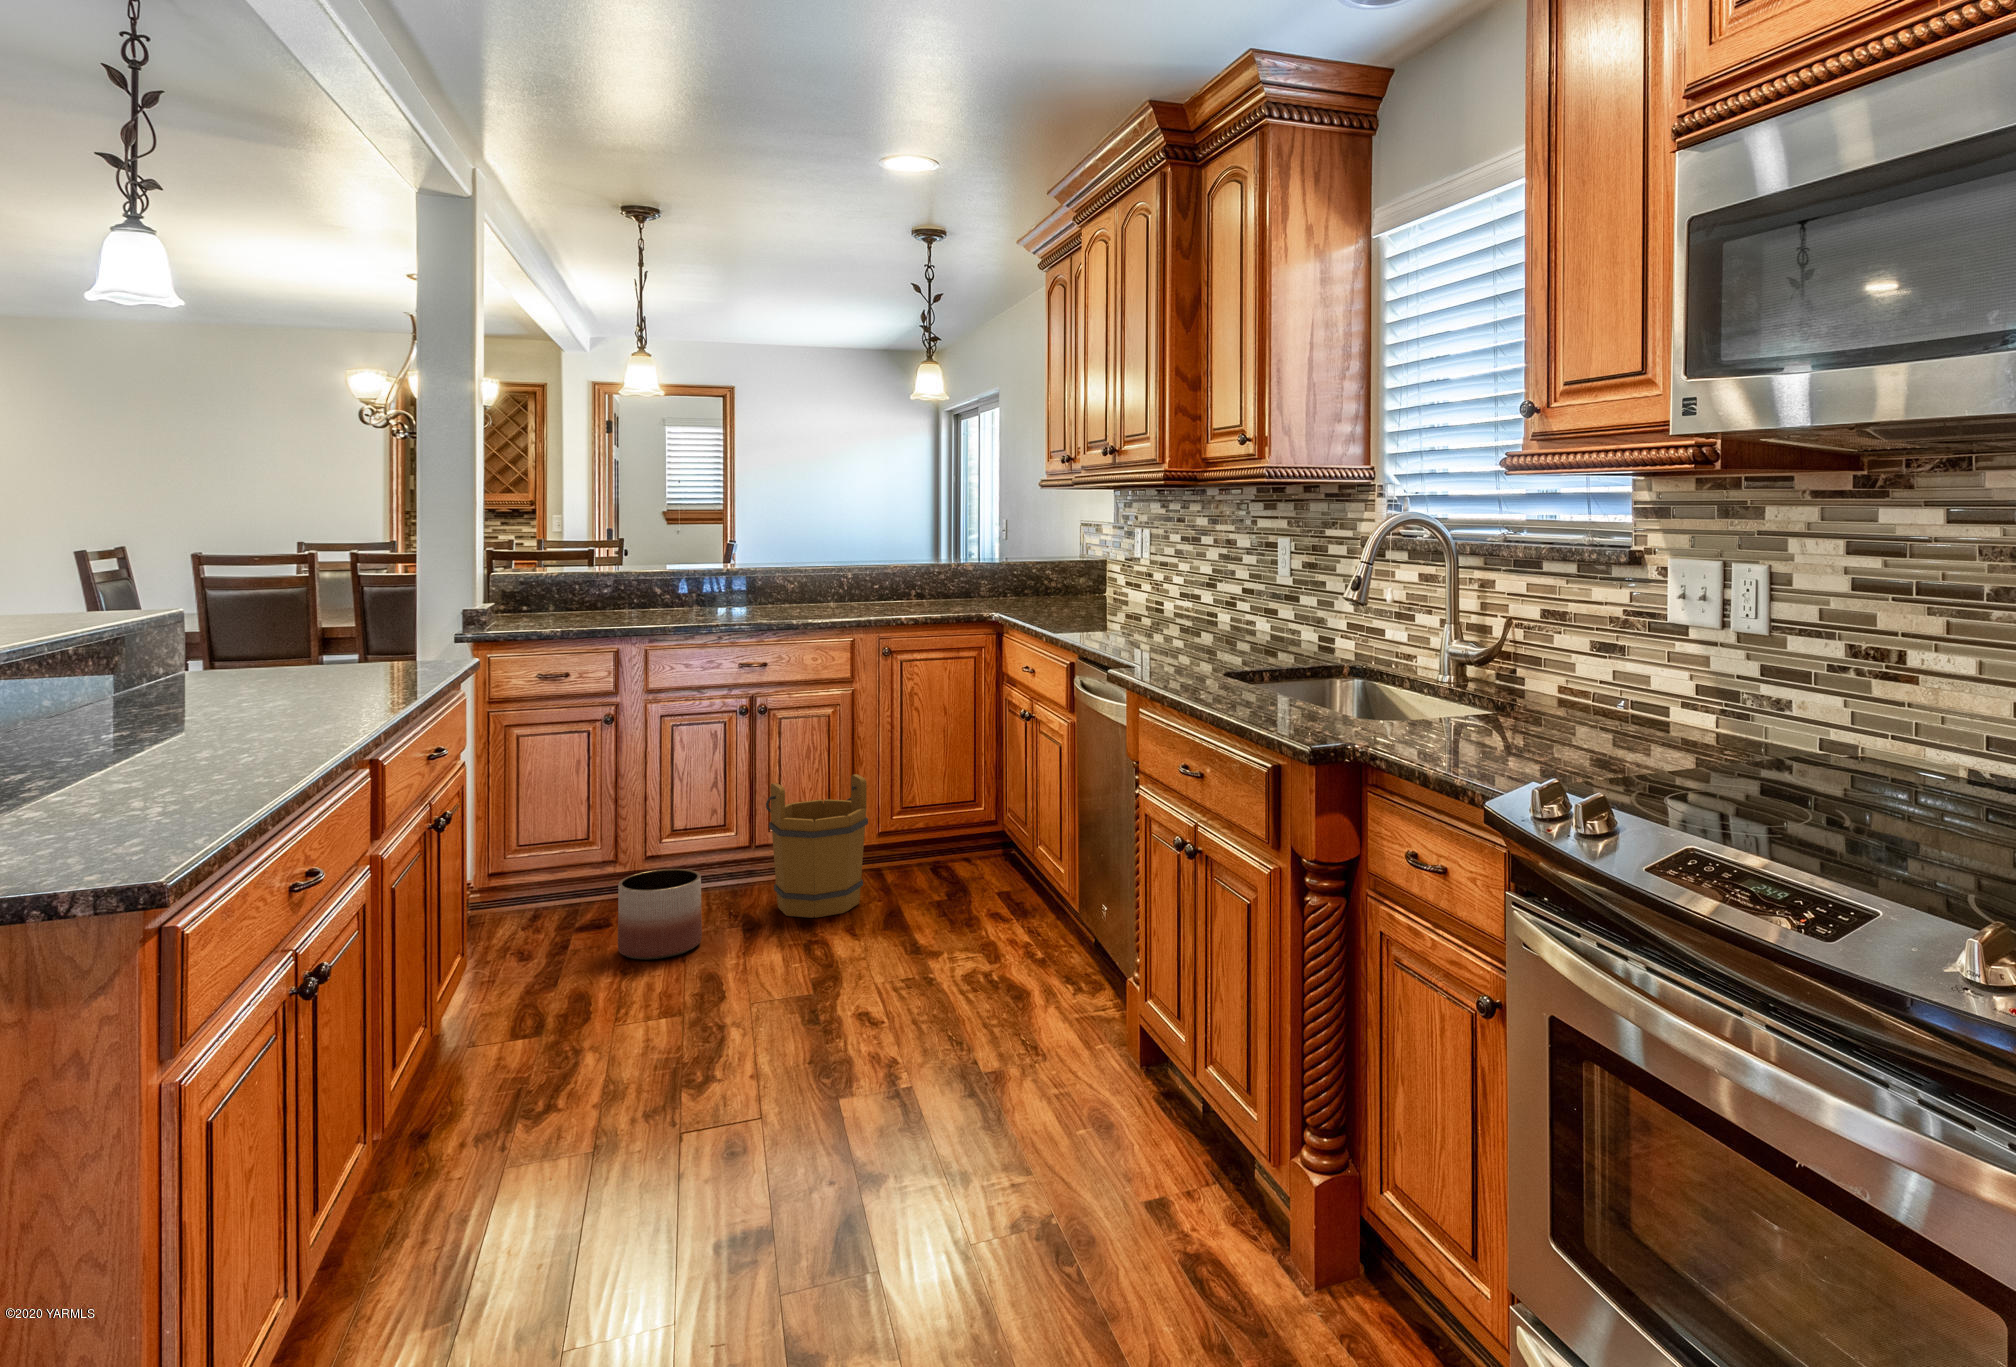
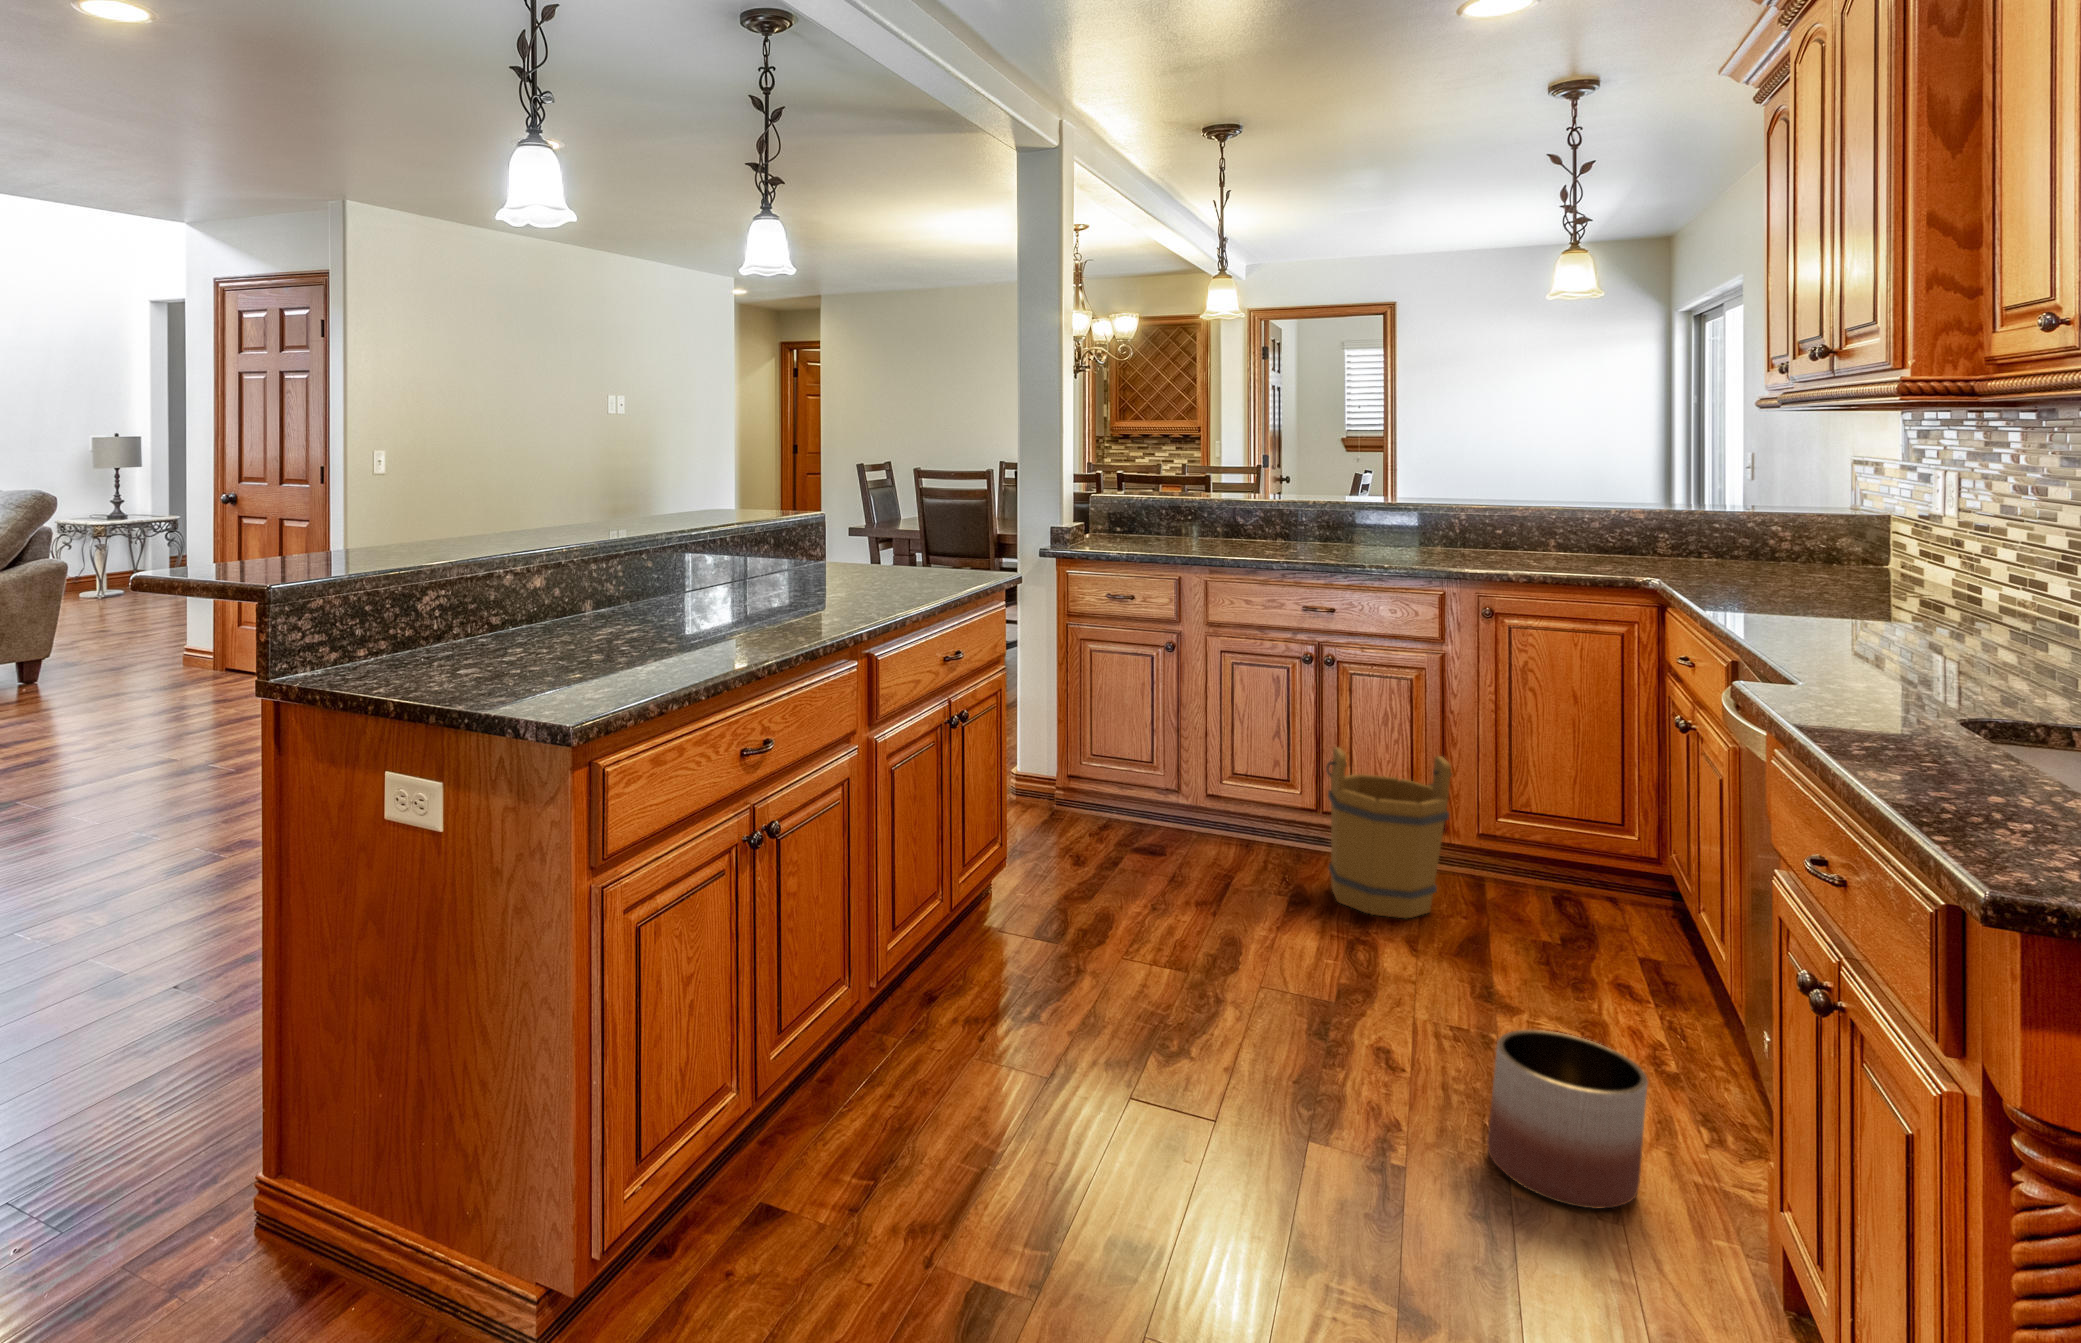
planter: present [618,869,702,960] -> present [1487,1030,1647,1208]

